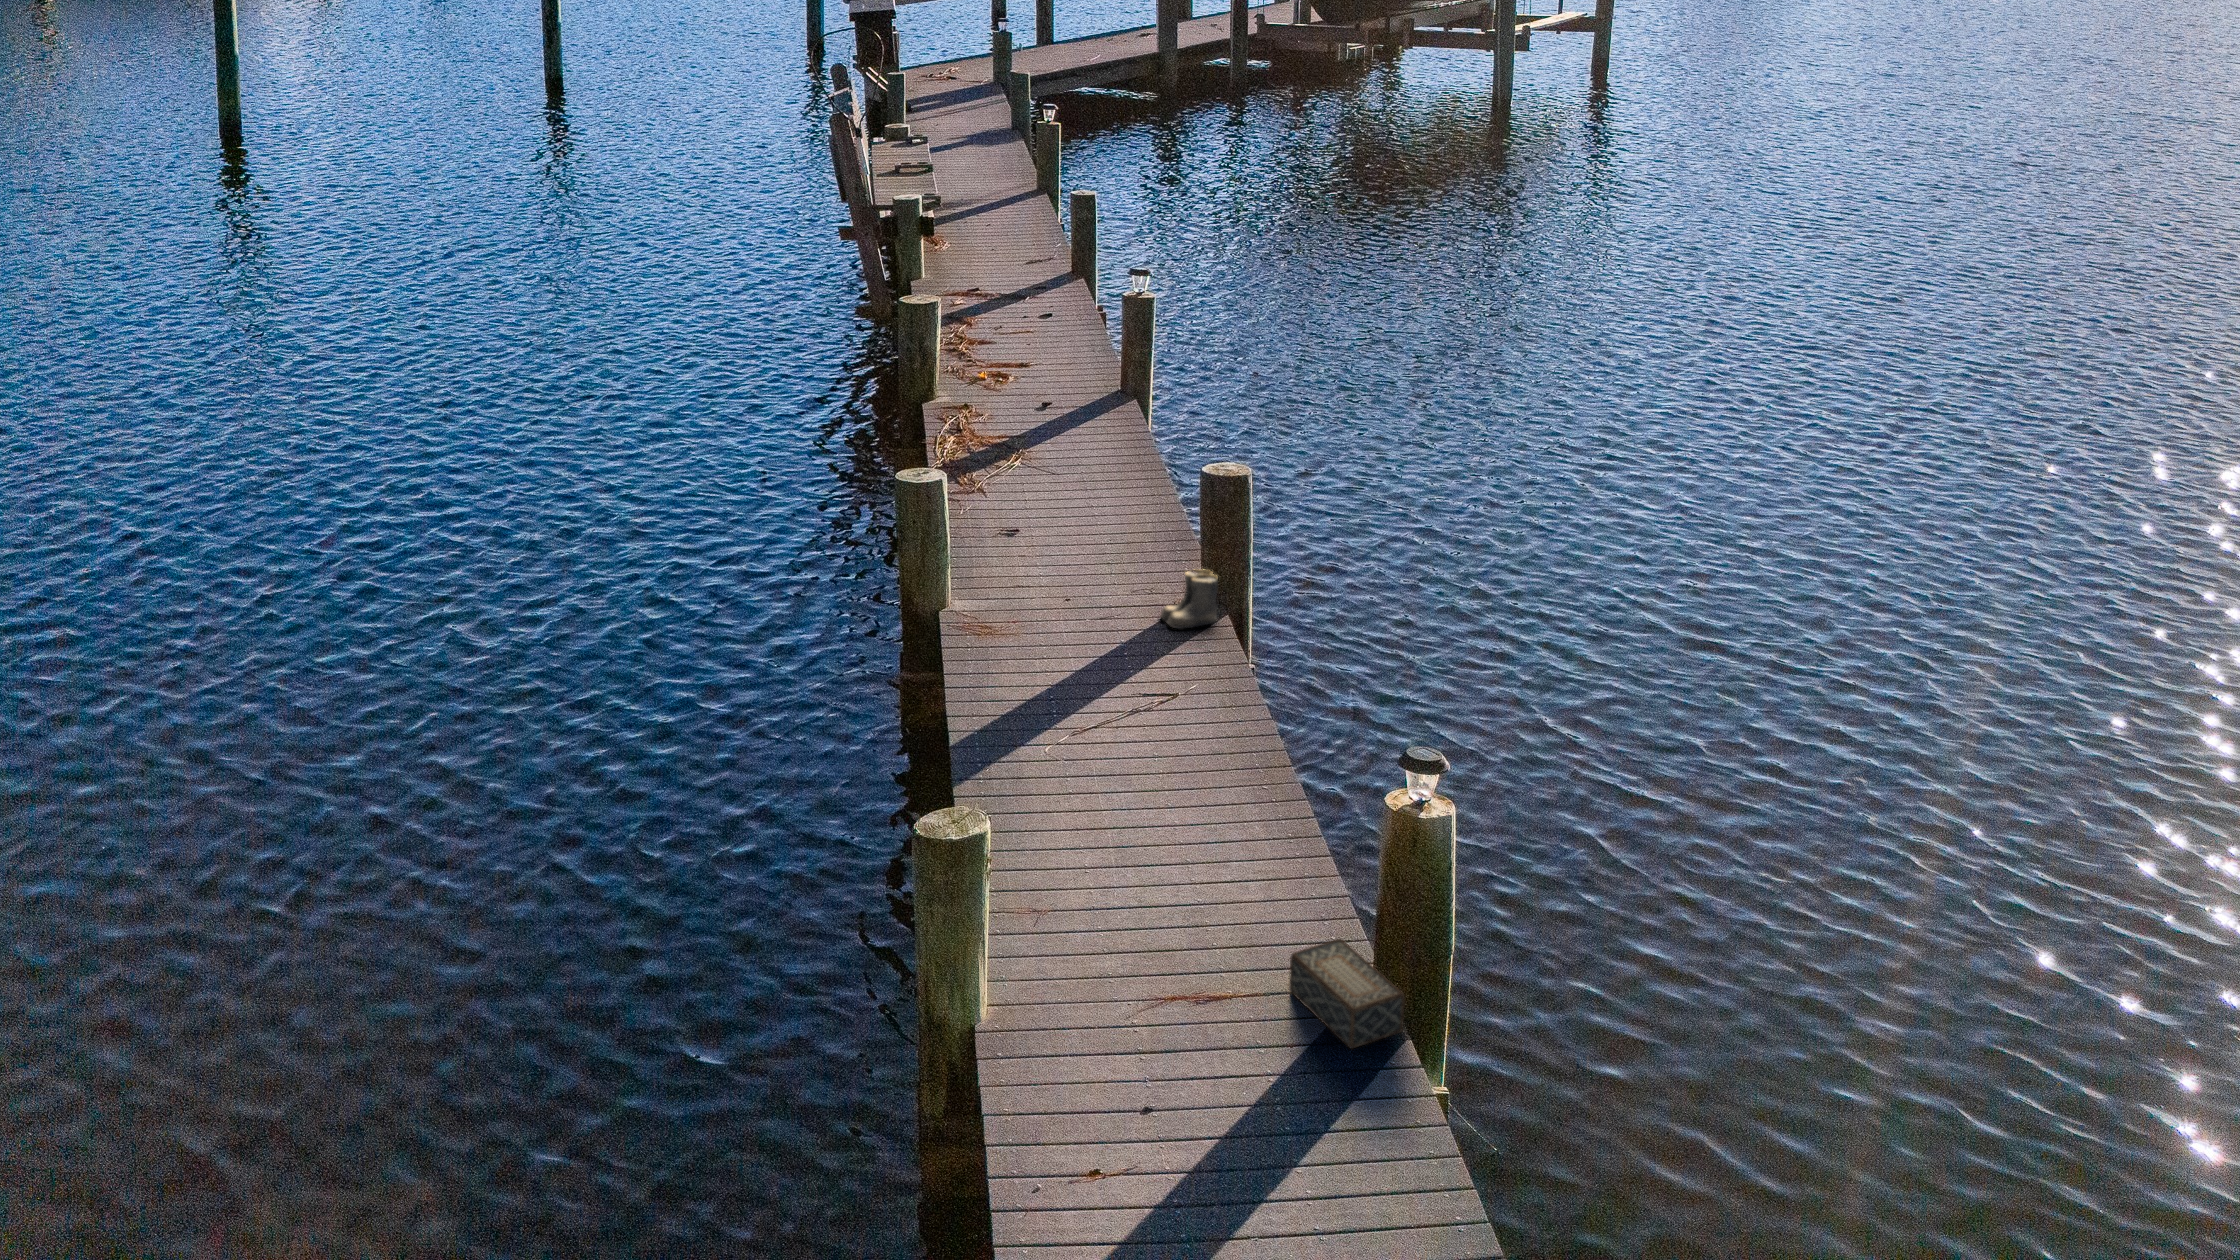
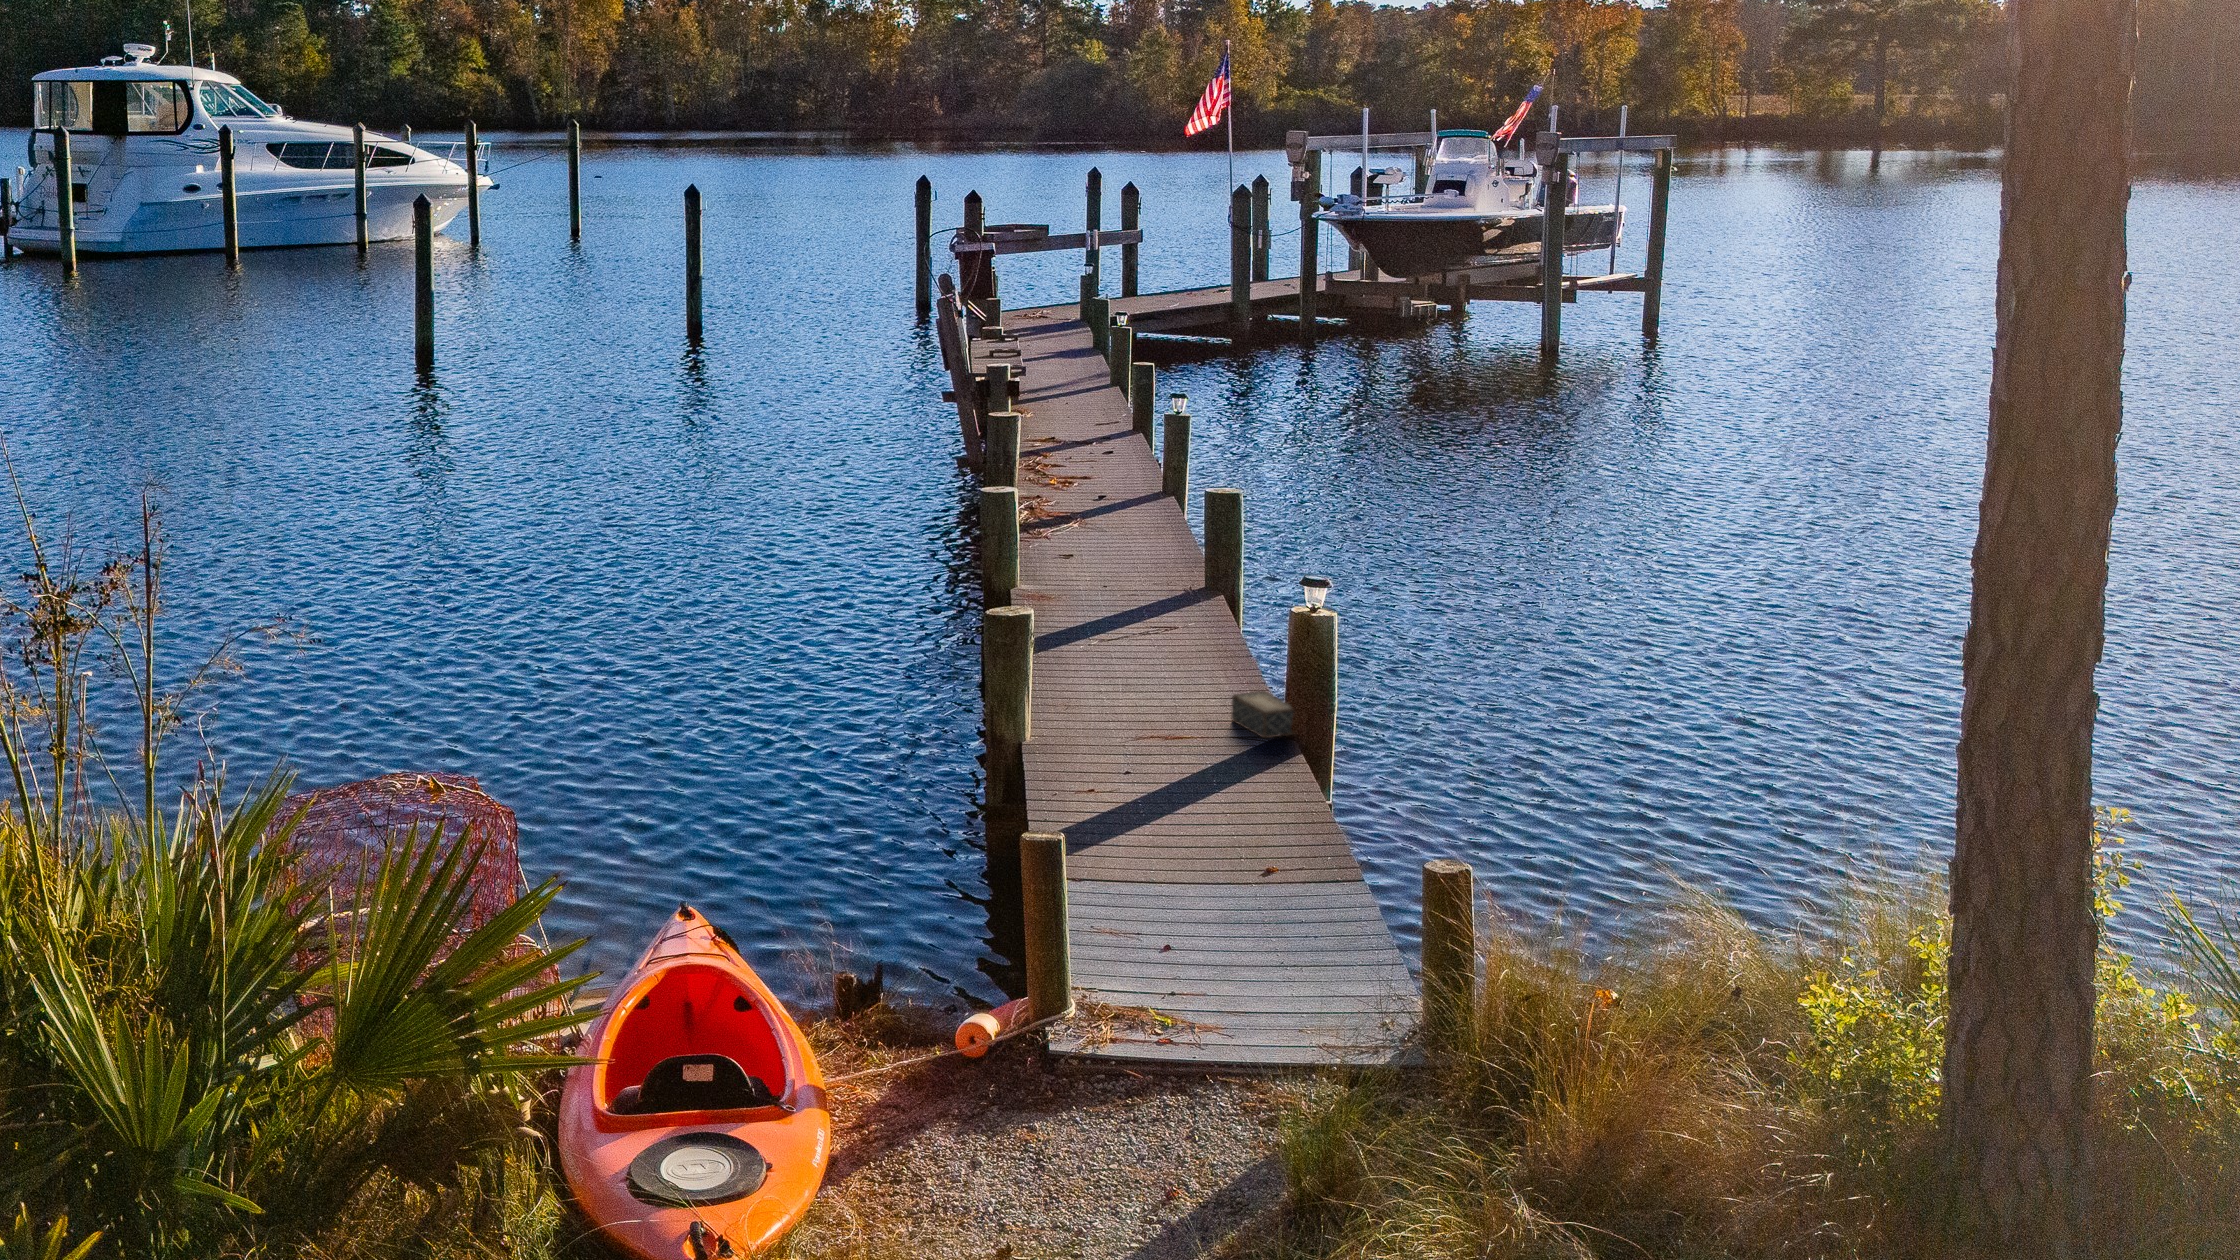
boots: present [1160,569,1218,629] -> none [1177,557,1218,595]

